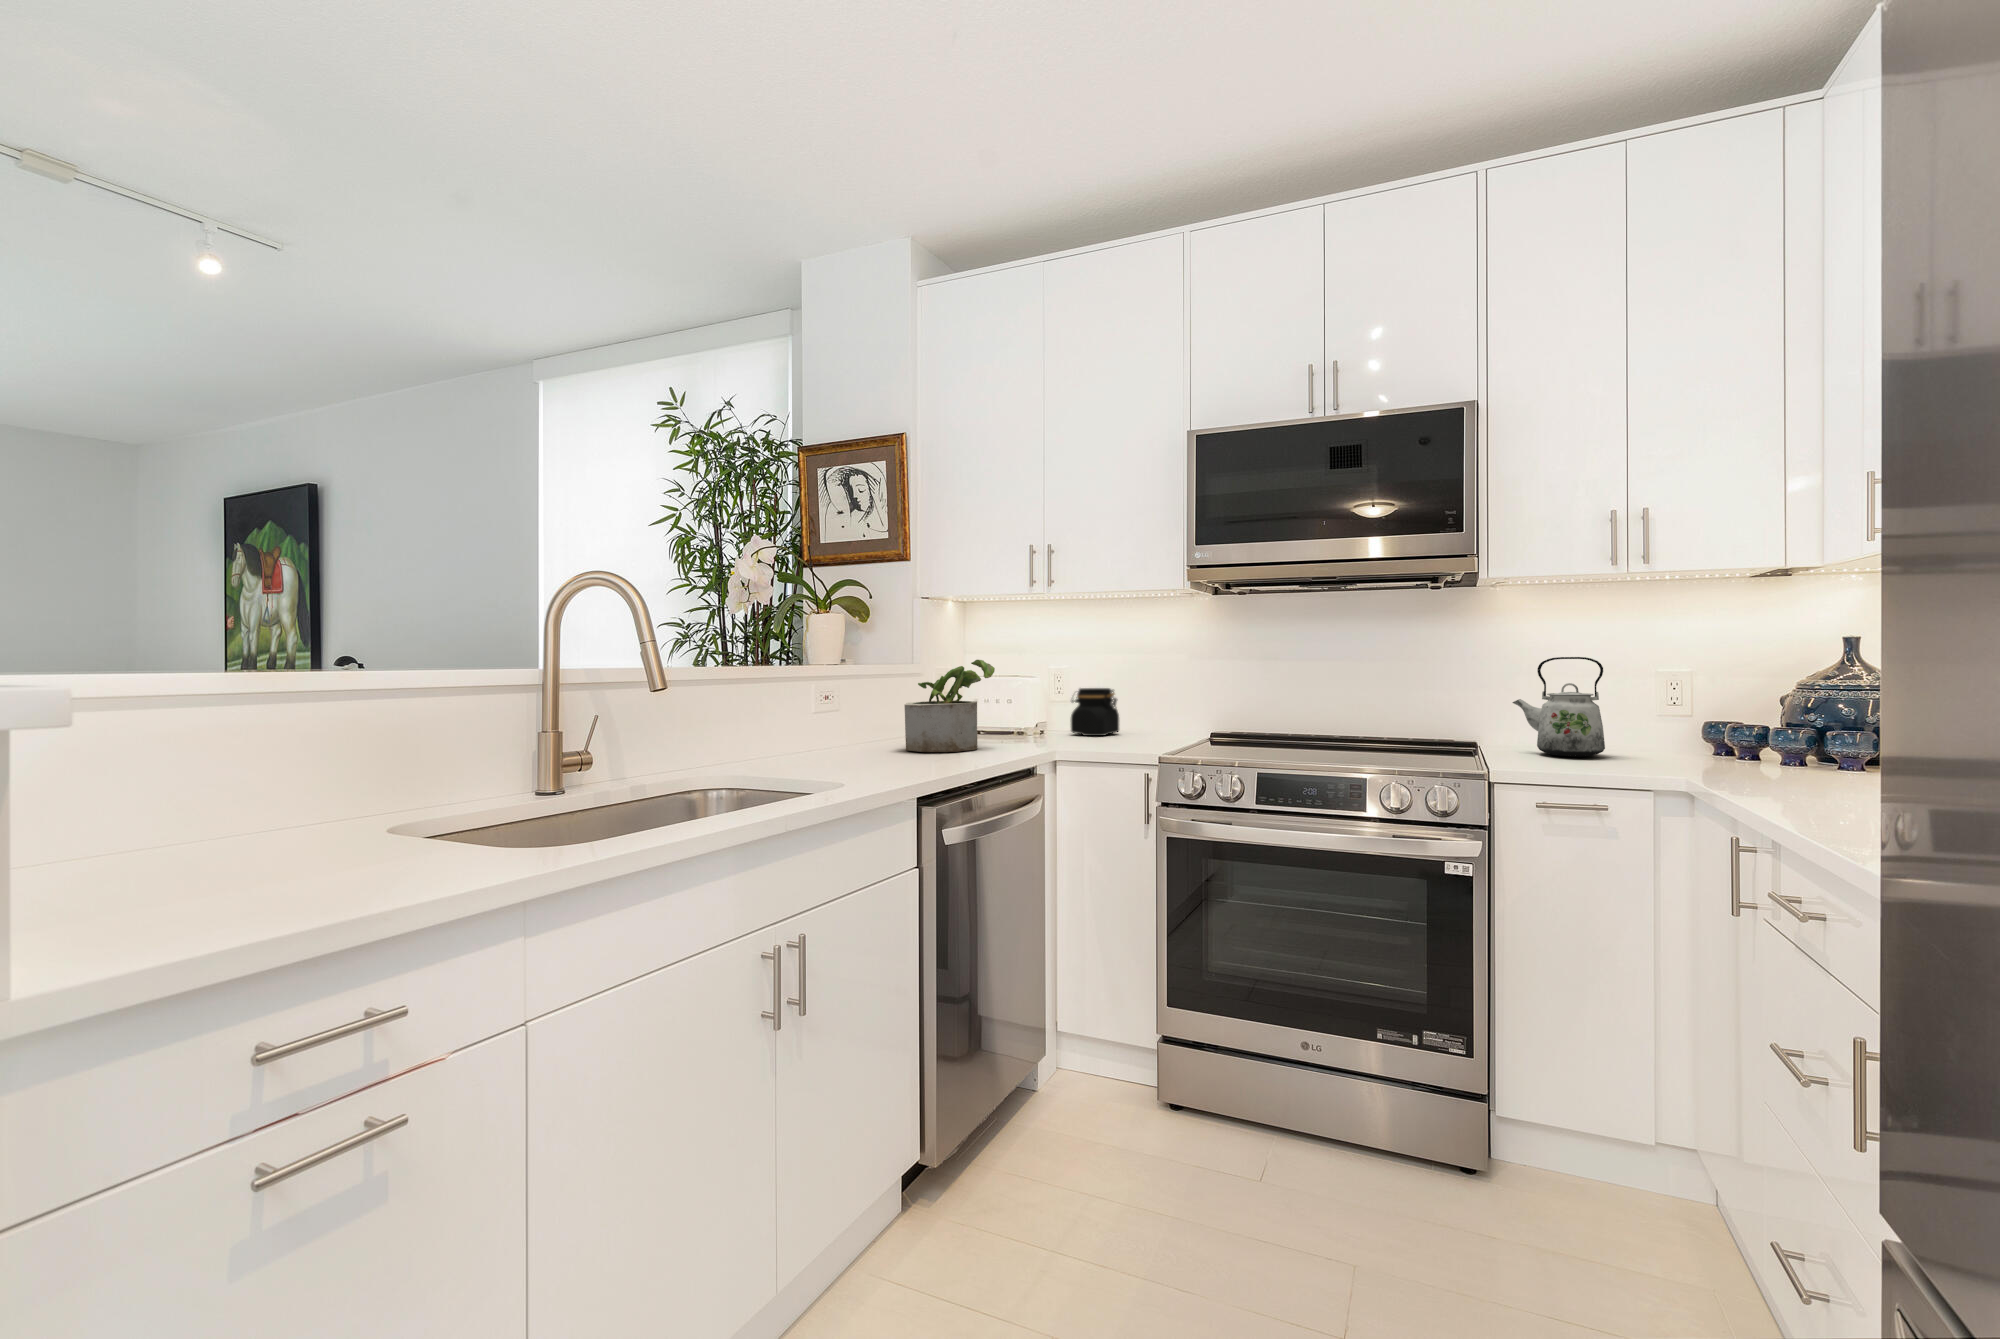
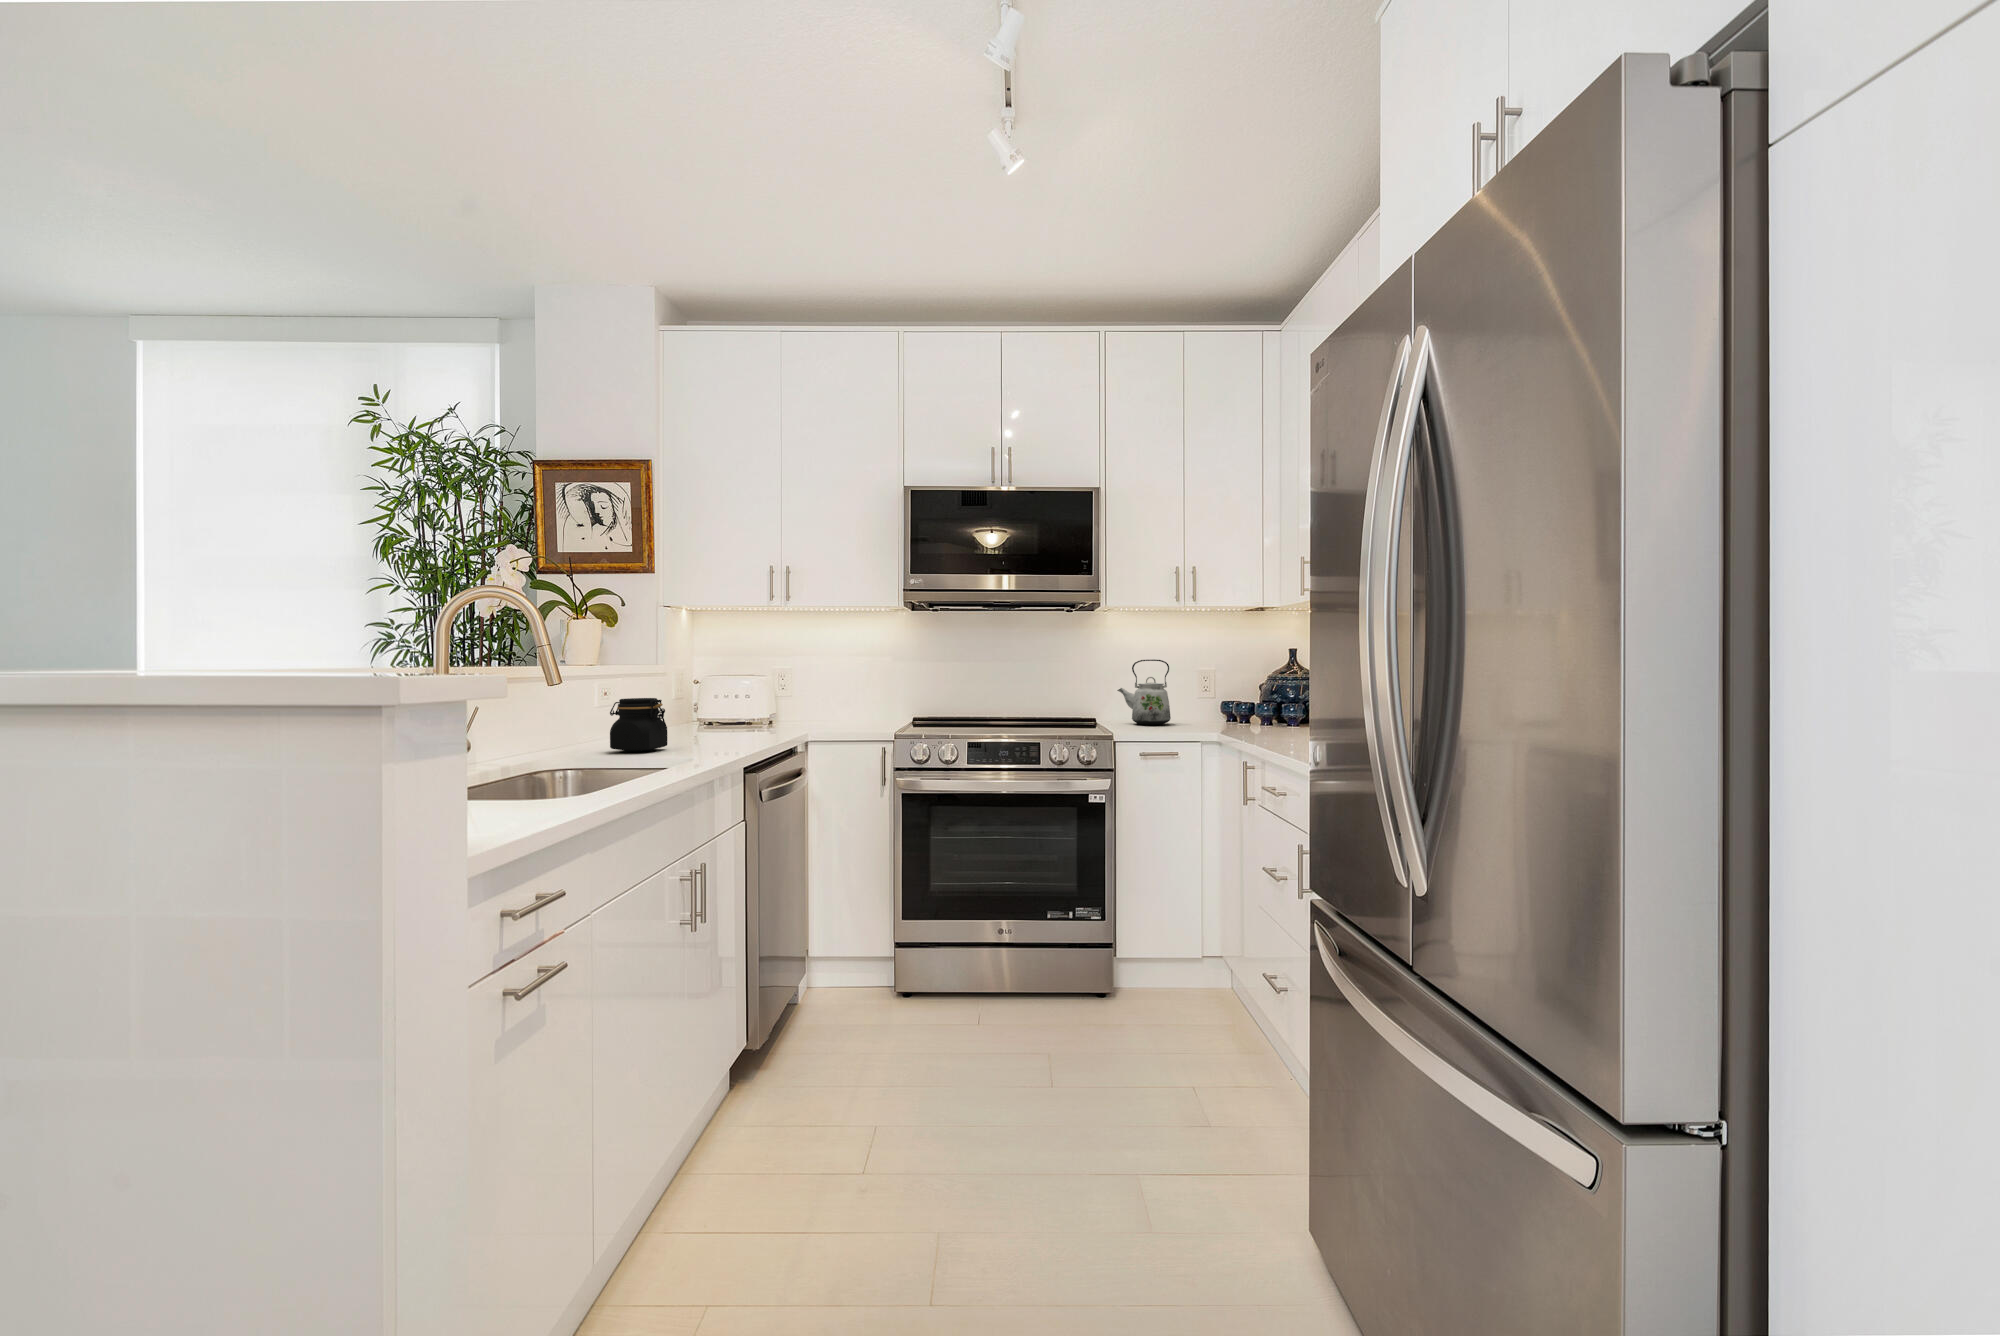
potted plant: present [905,660,995,752] -> none [677,661,755,739]
jar: present [1071,688,1119,736] -> present [610,698,667,752]

